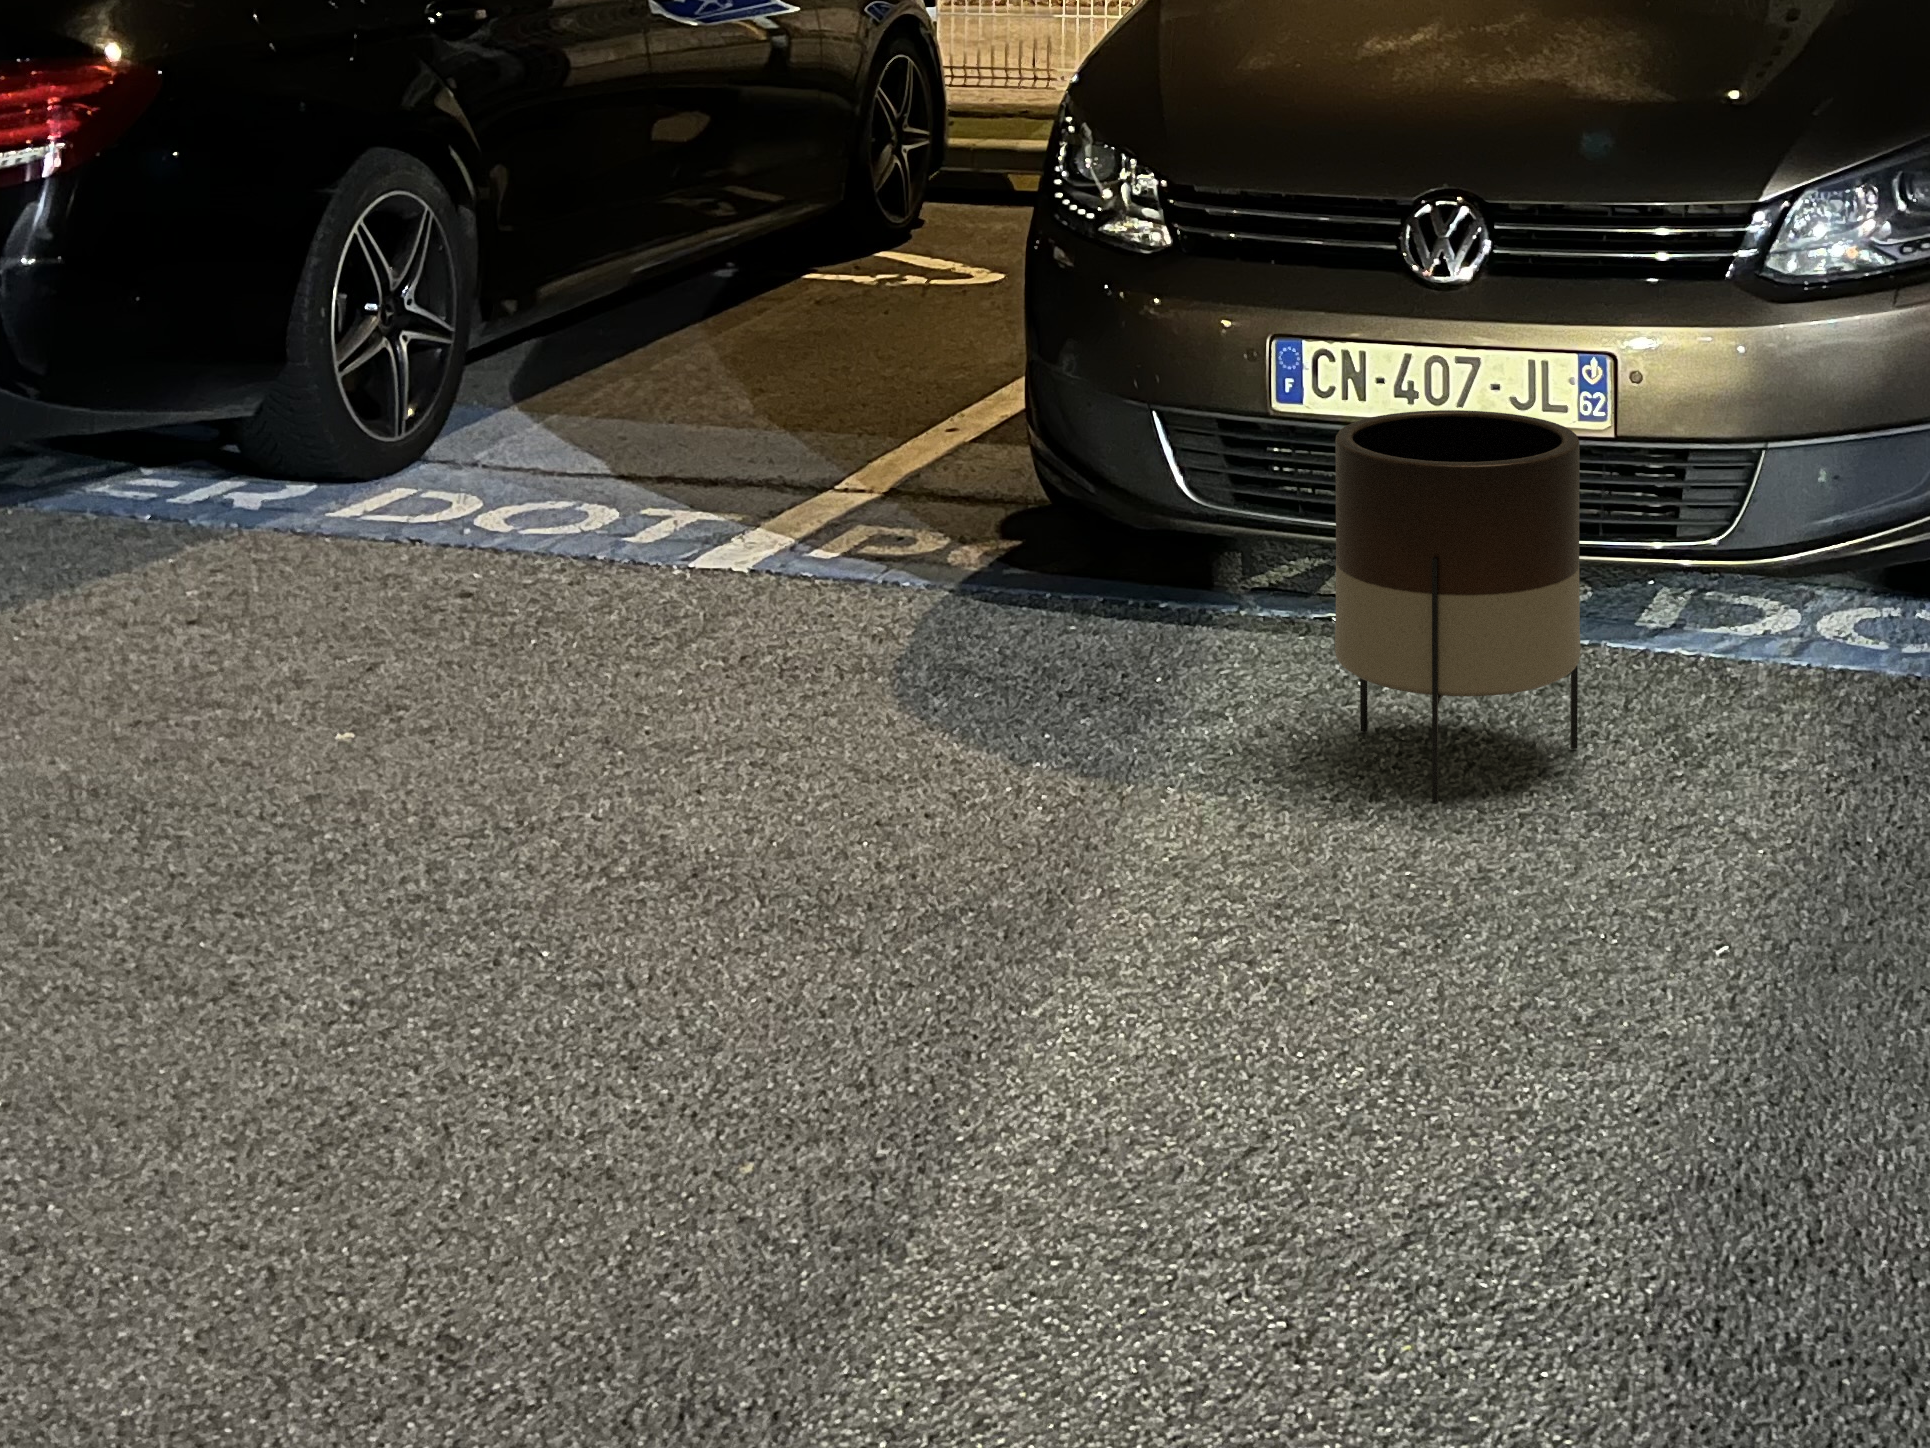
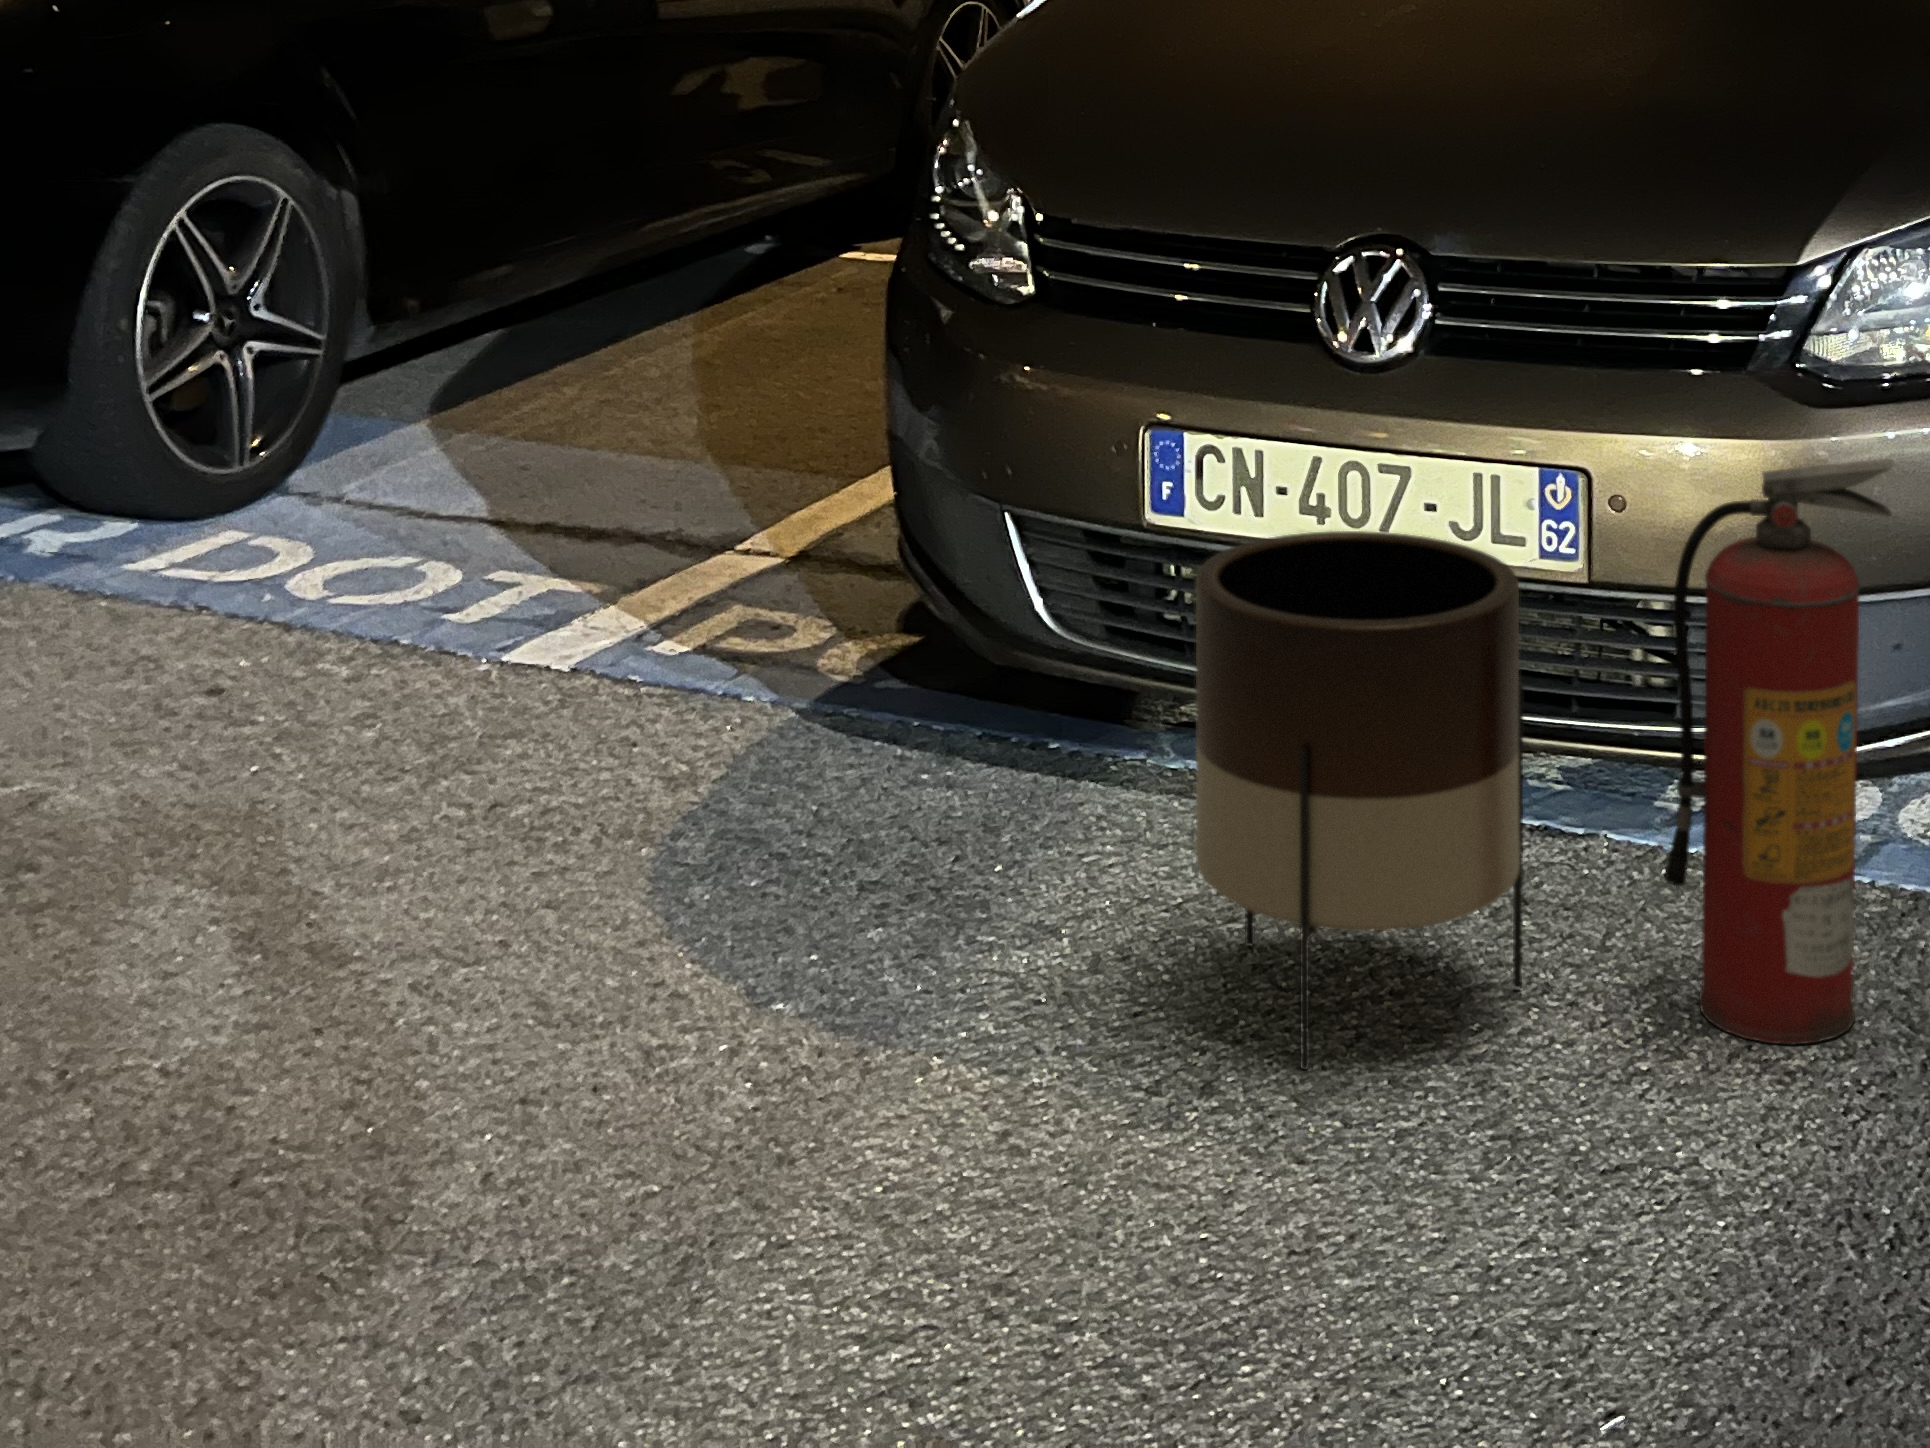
fire extinguisher: none [1684,336,1851,772] -> present [1665,459,1893,1045]

